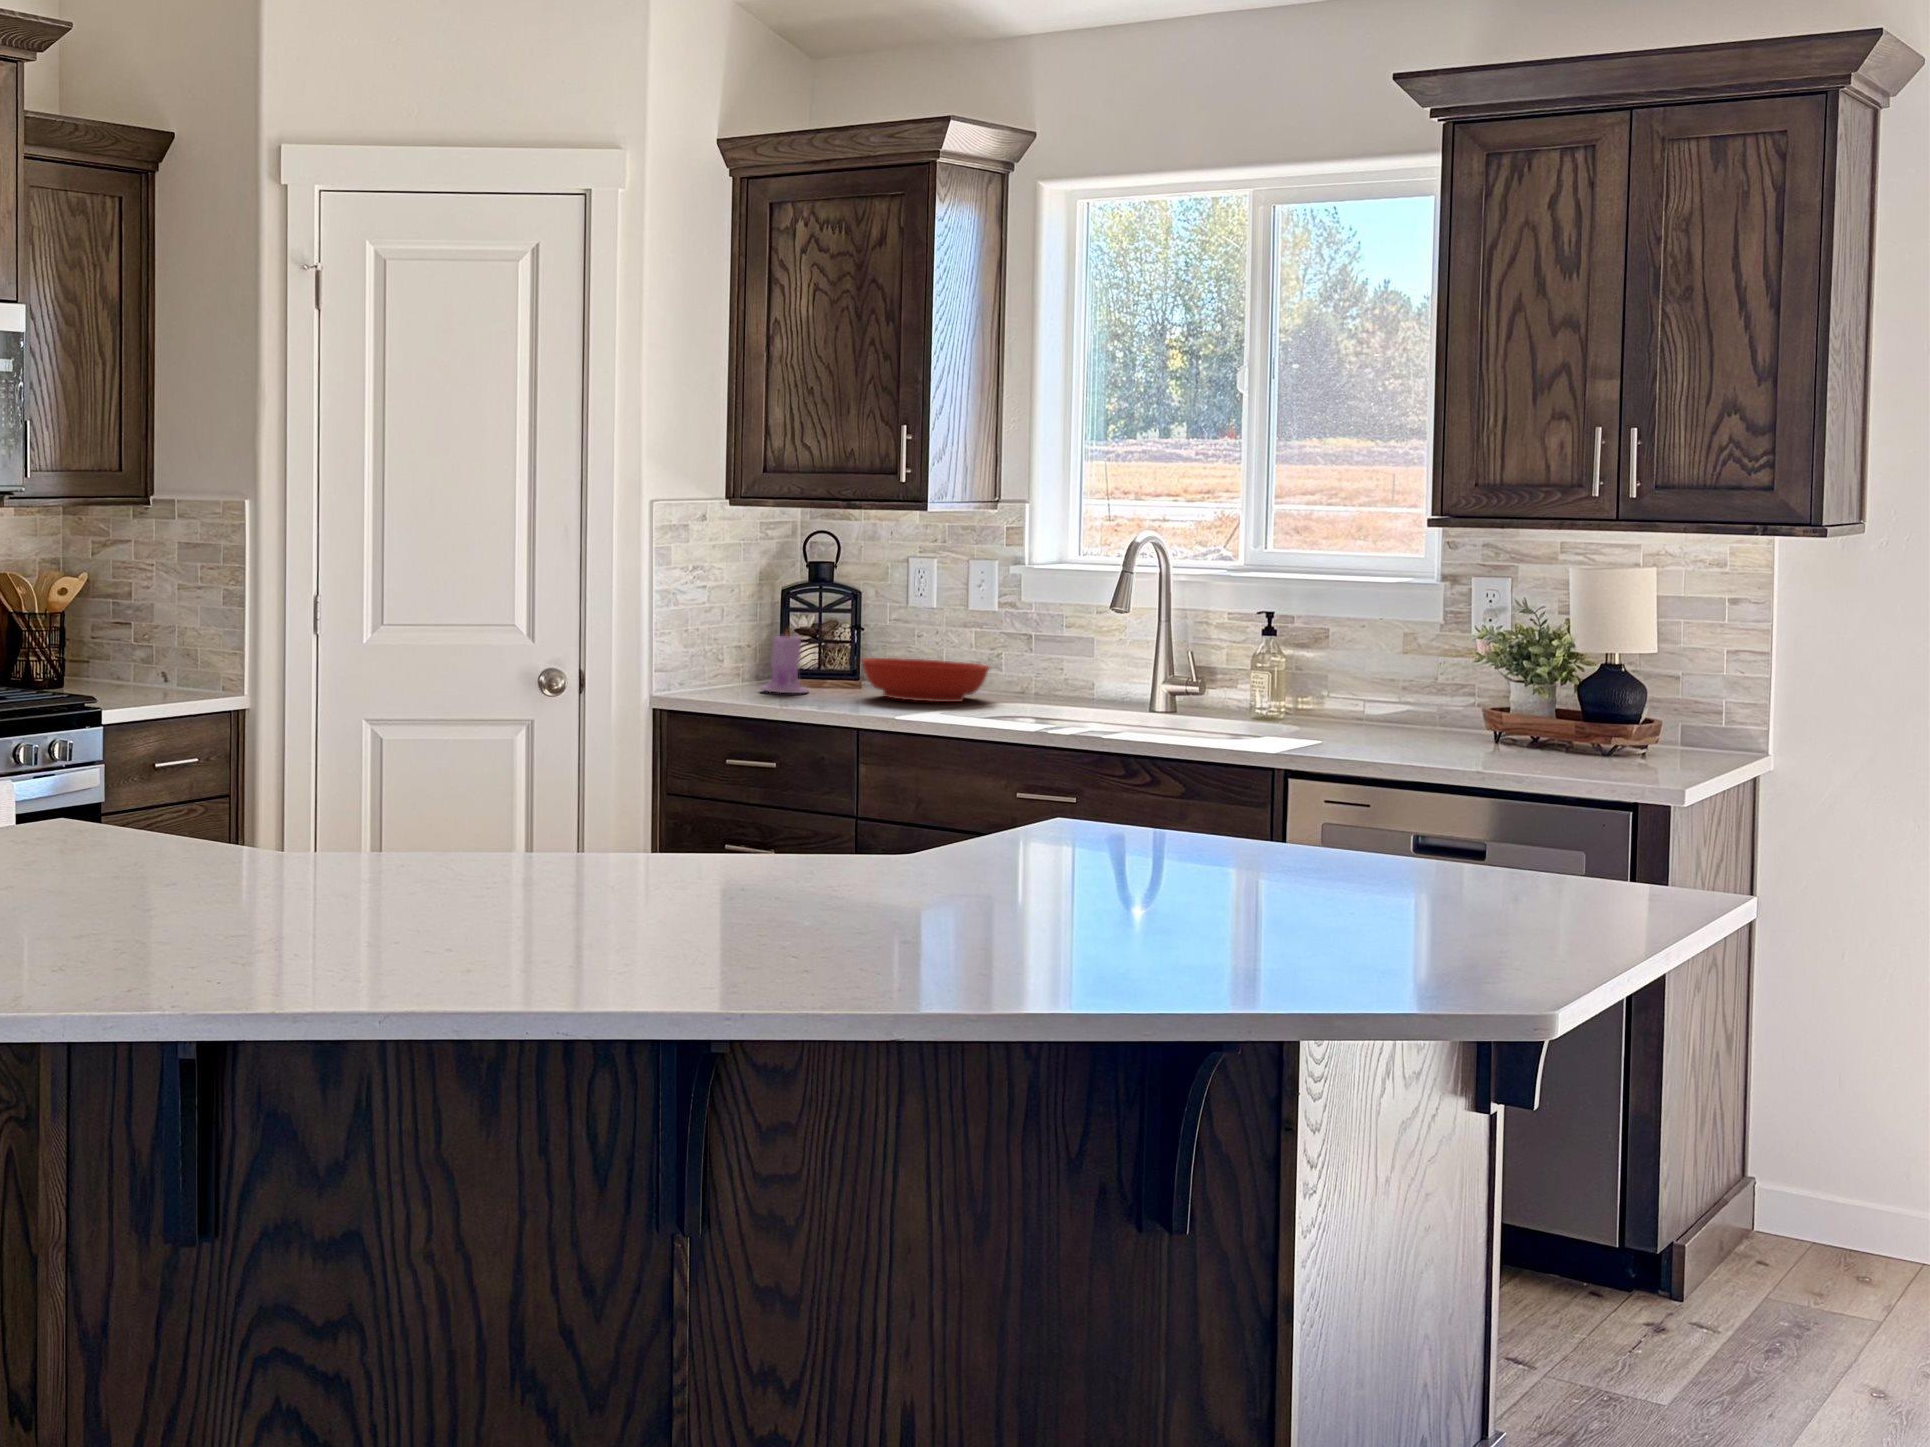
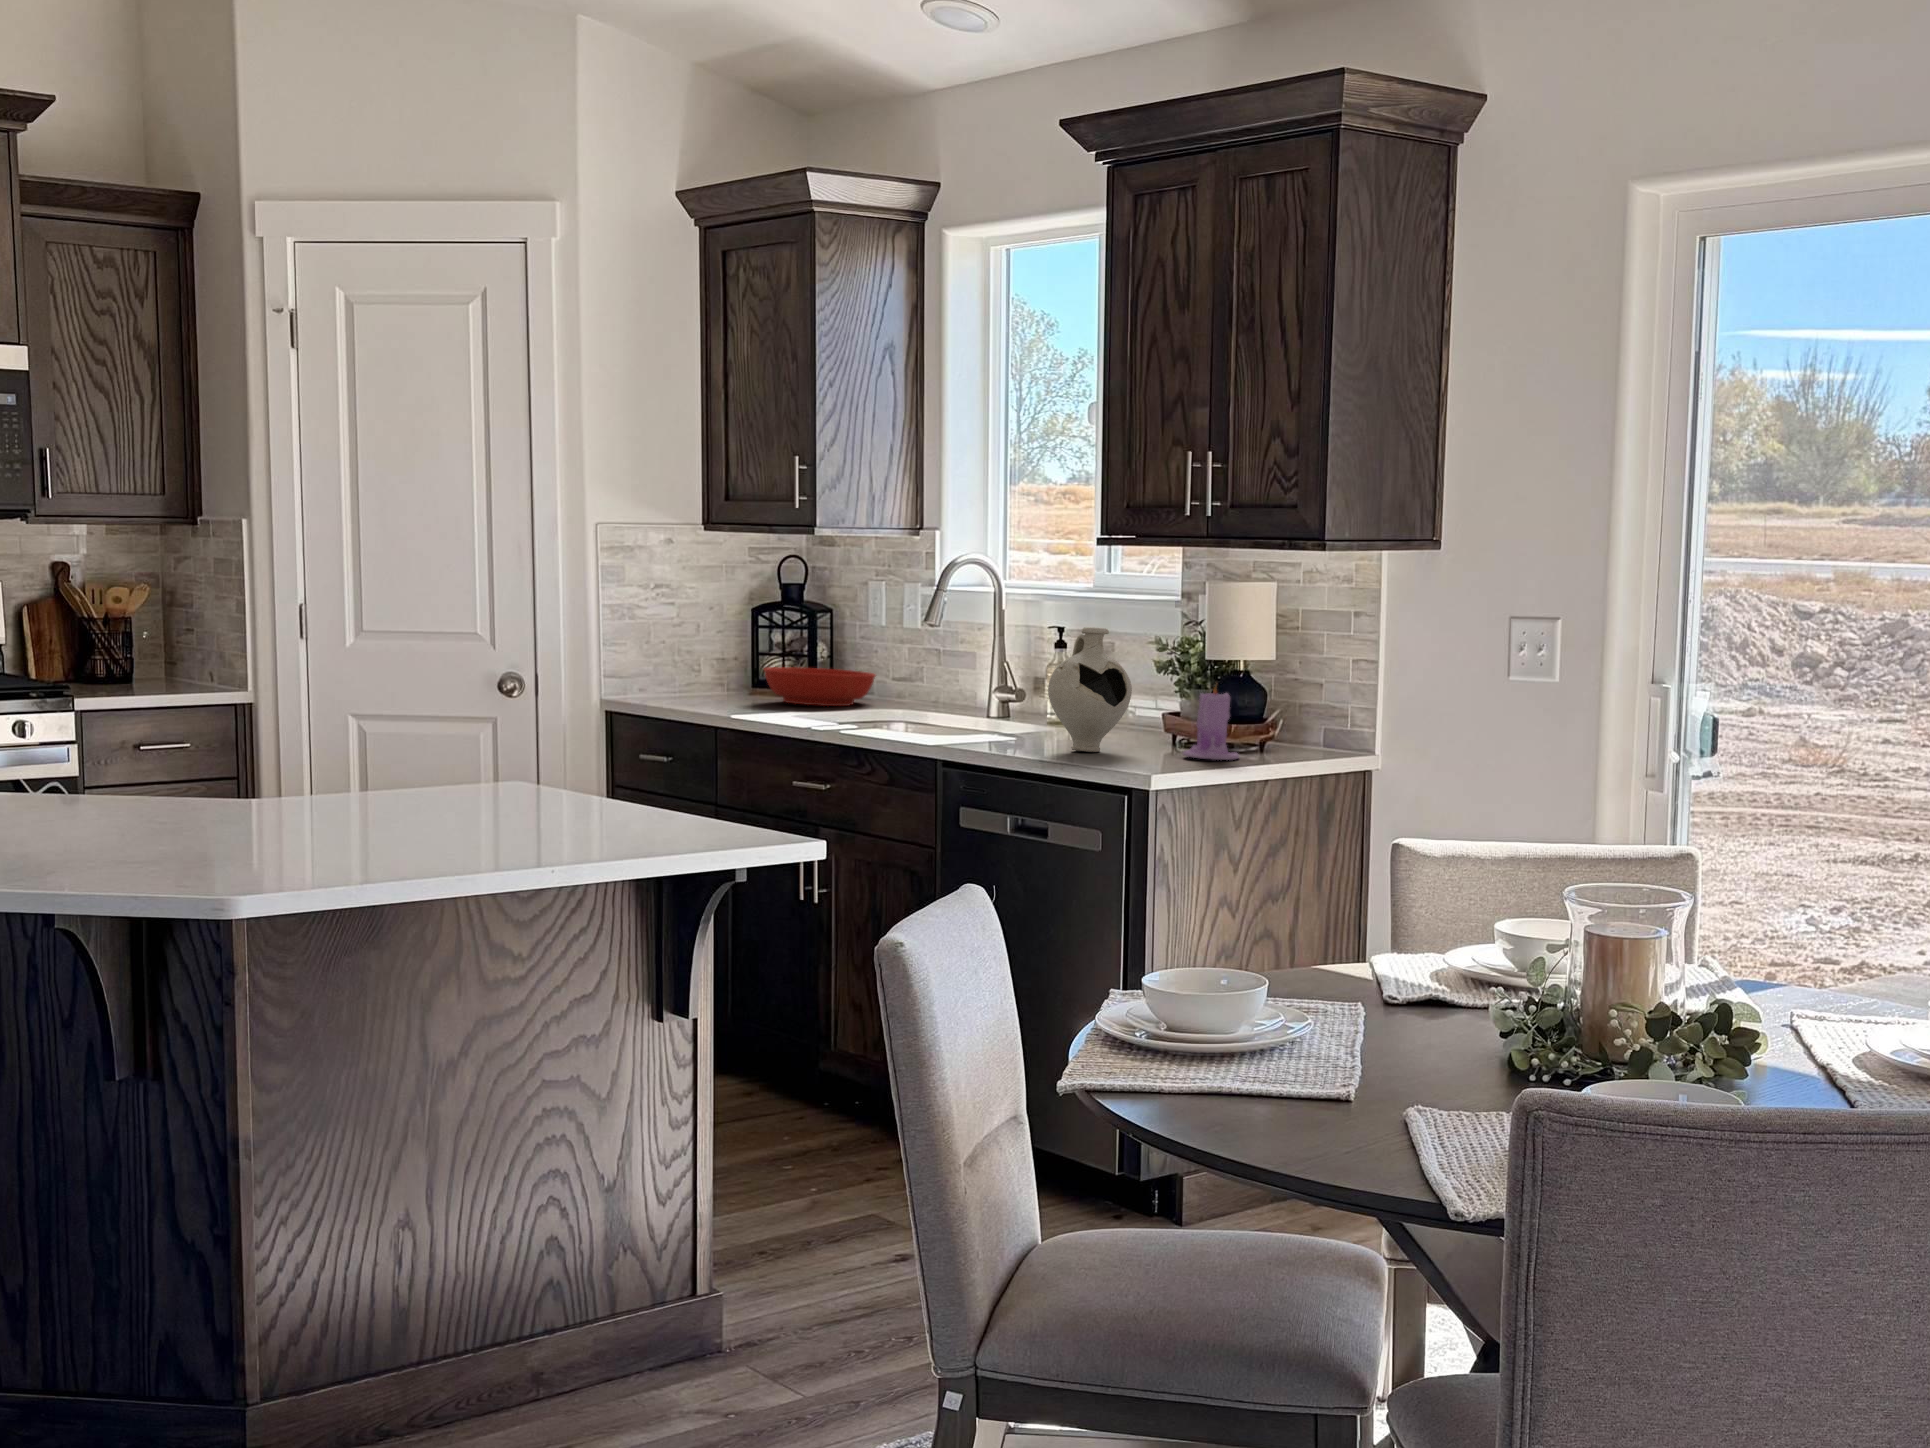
decorative vase: none [1431,621,1534,760] -> present [1048,627,1132,752]
candle: present [761,633,808,693] -> present [1183,688,1239,760]

